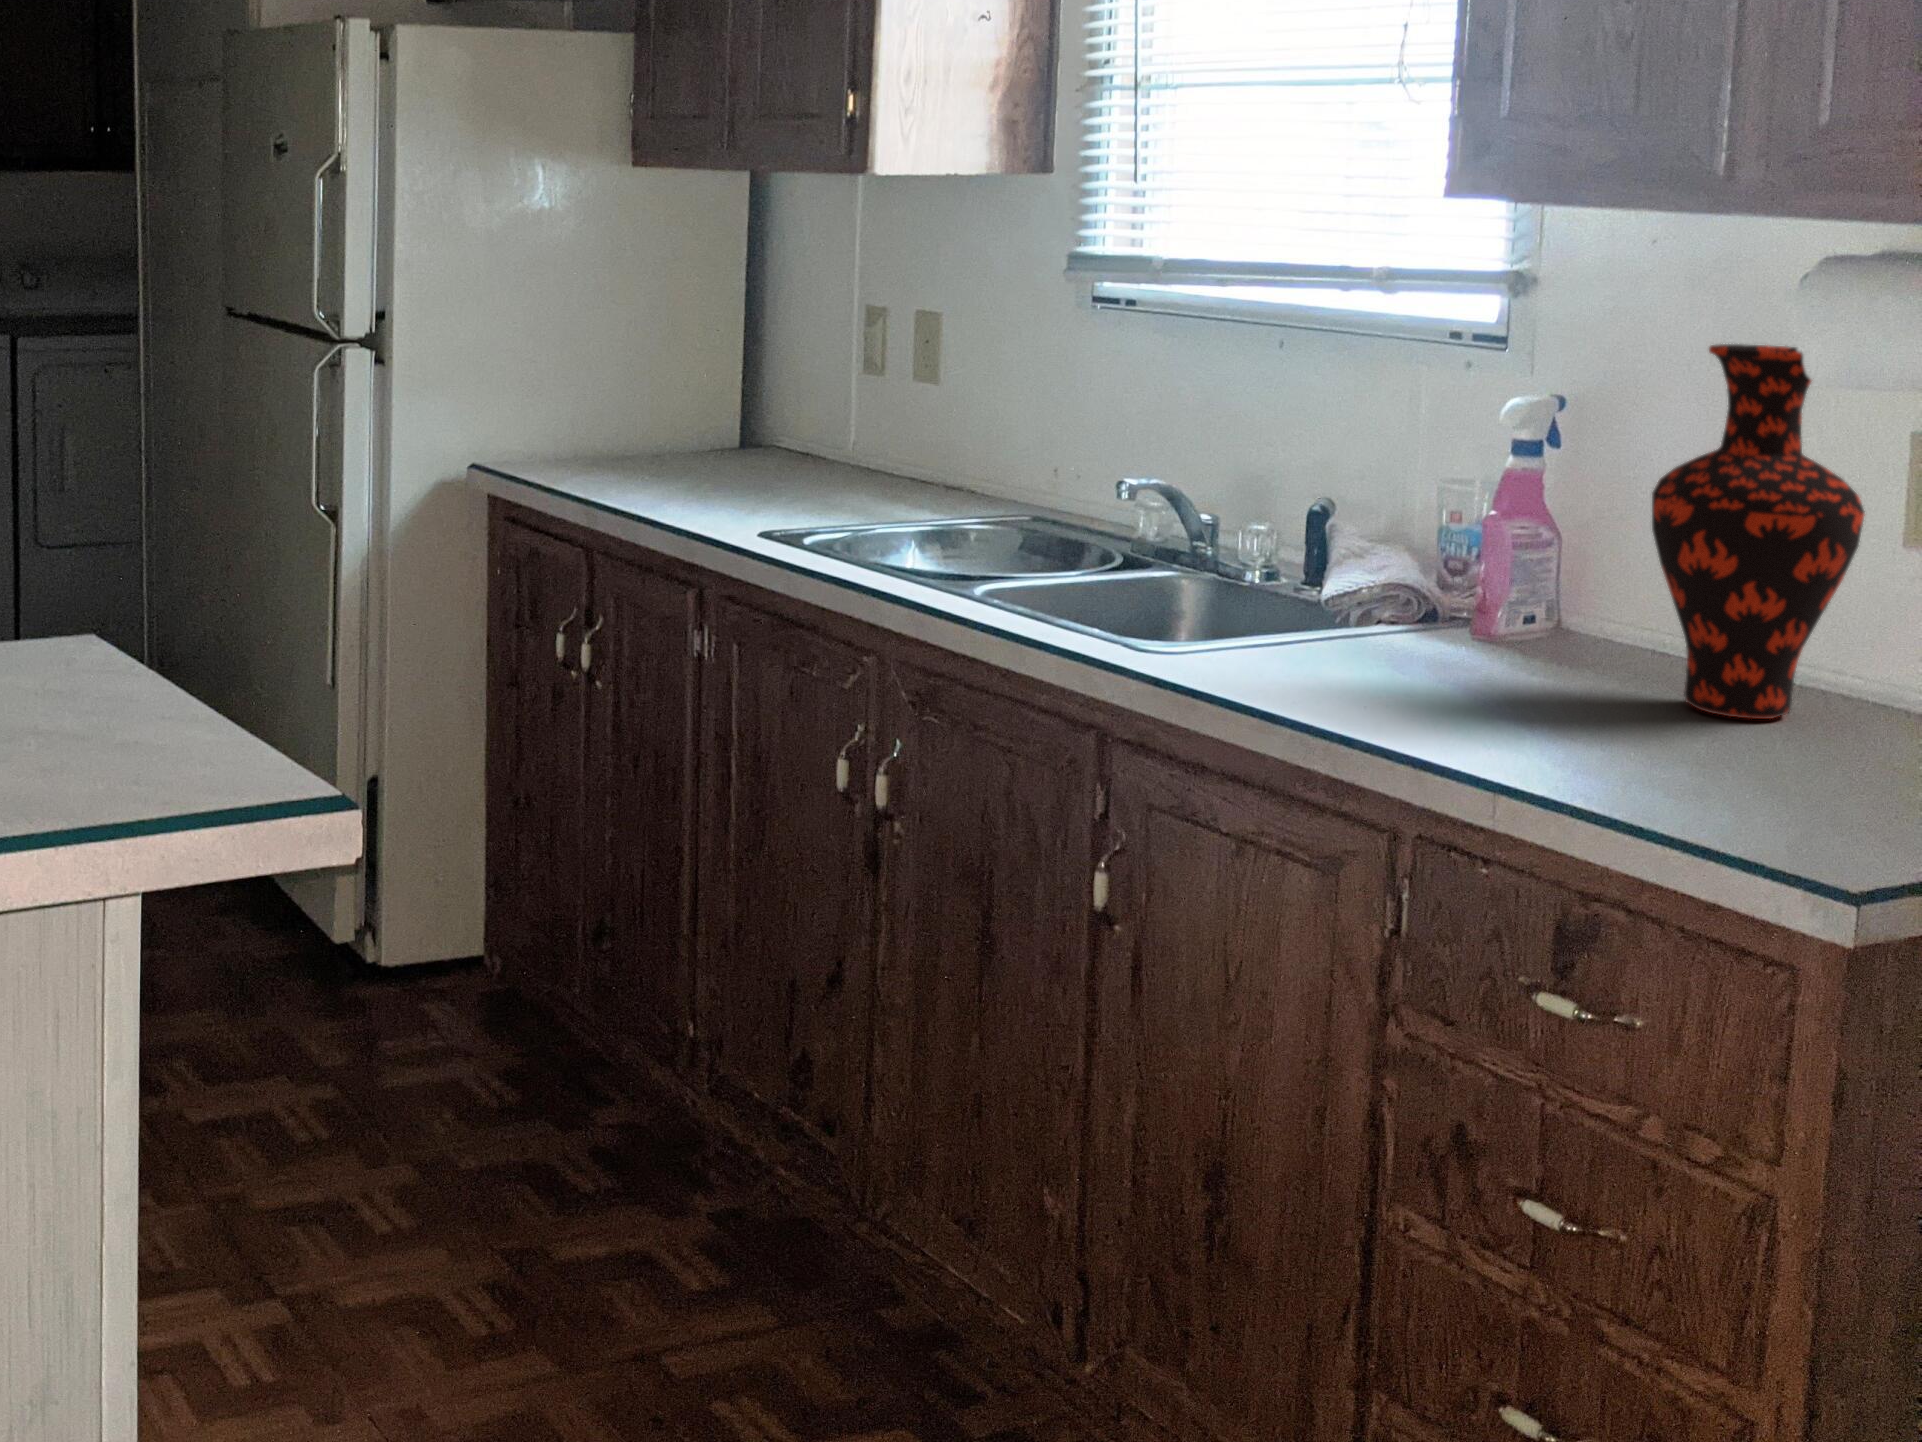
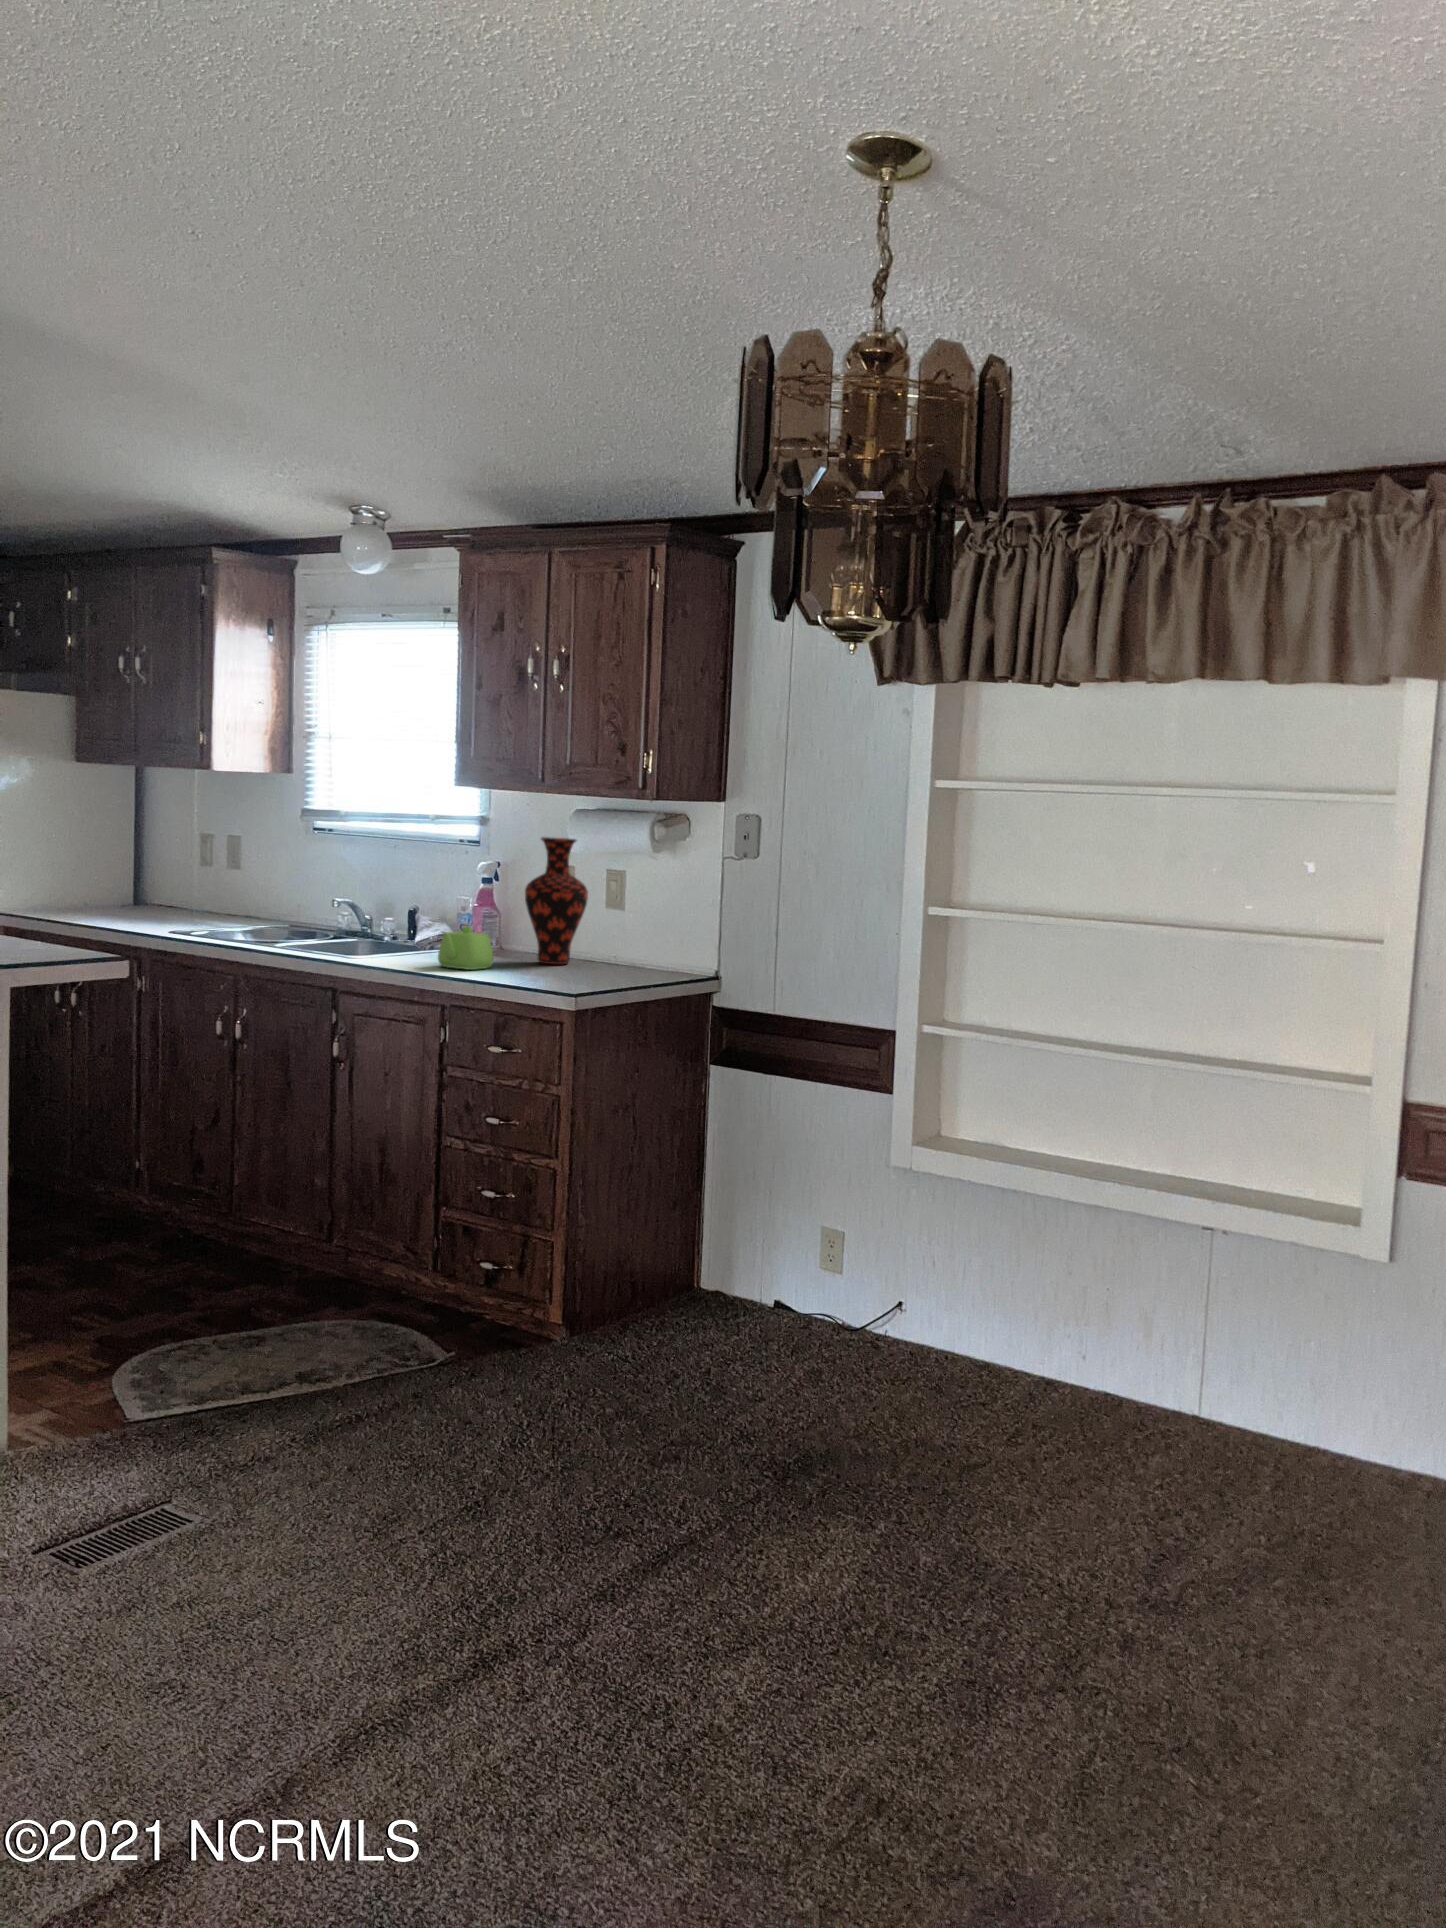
teapot: none [1379,600,1548,730] -> present [438,926,493,970]

